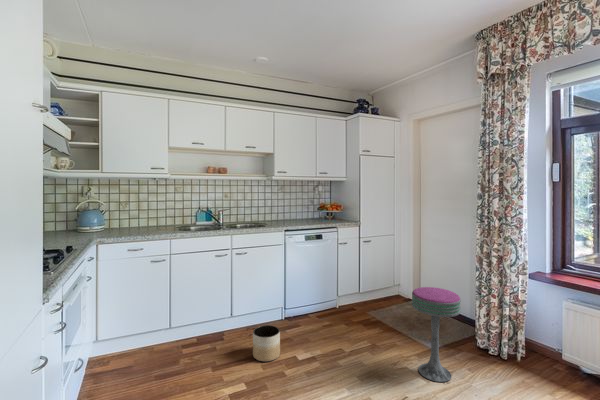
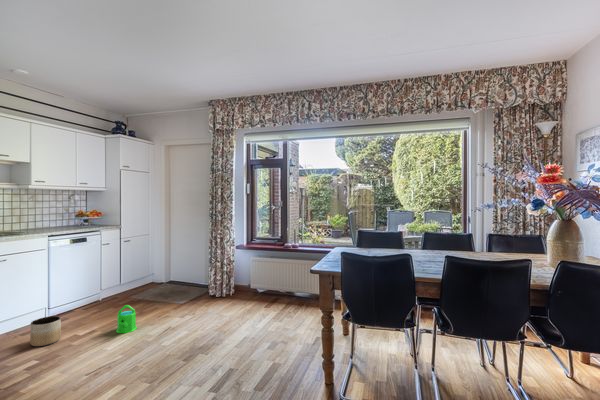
bar stool: present [412,287,461,382] -> none [172,260,202,316]
watering can: none [333,339,359,380] -> present [116,305,137,333]

